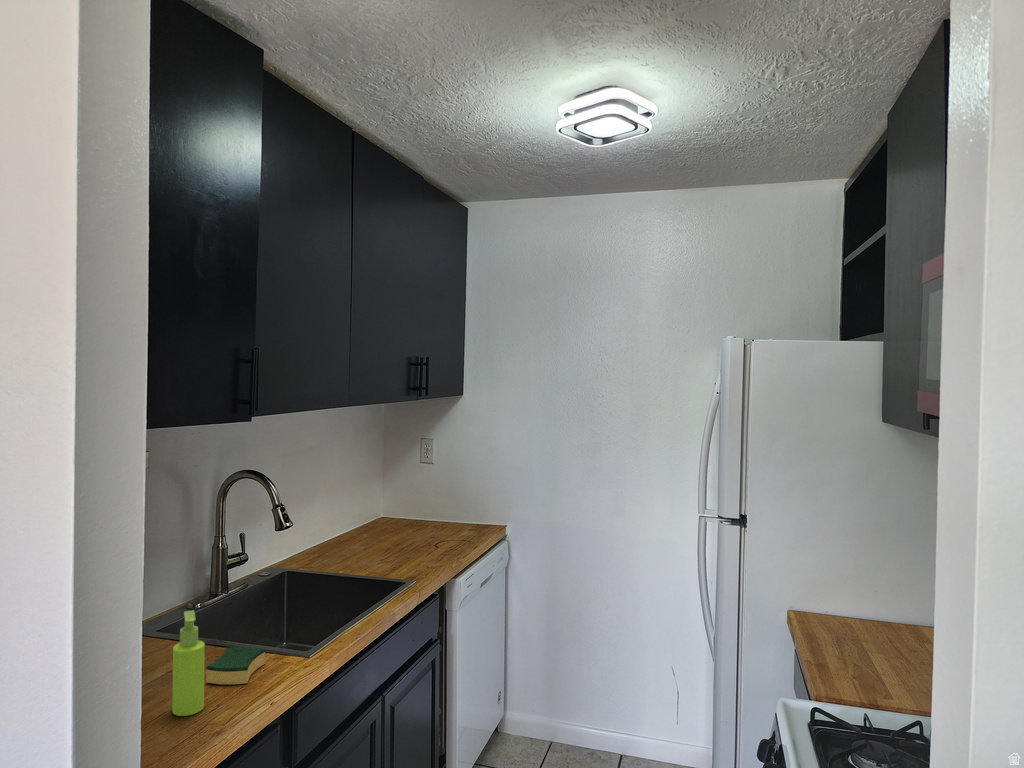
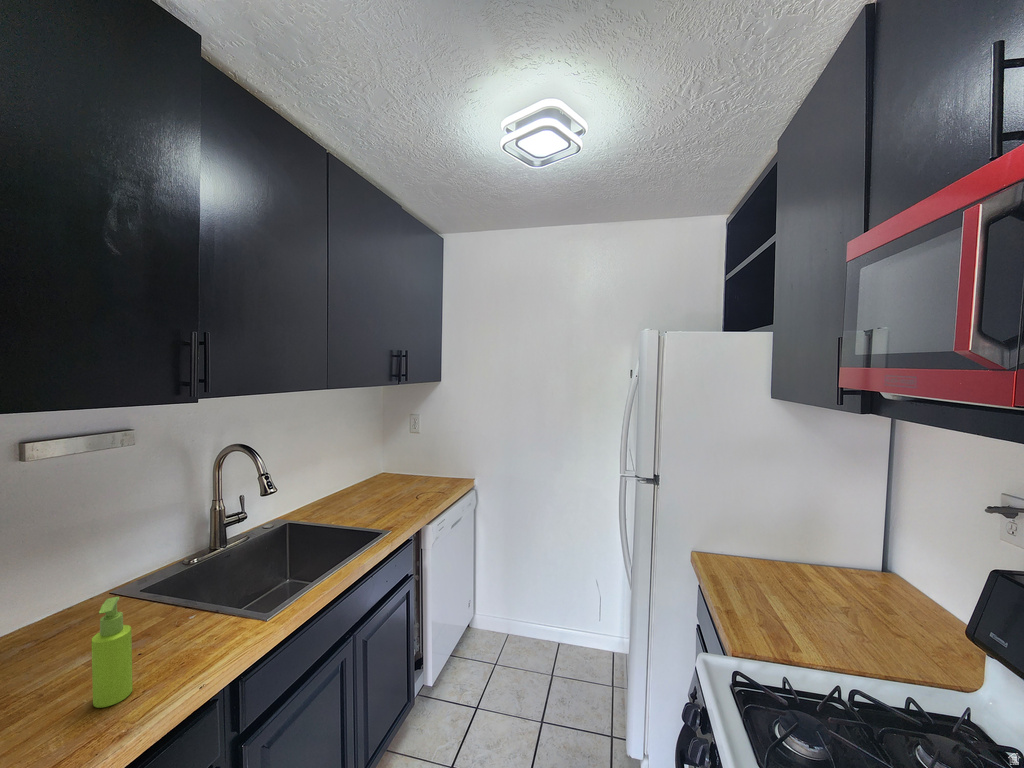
sponge: present [206,647,265,684] -> none [152,614,222,659]

